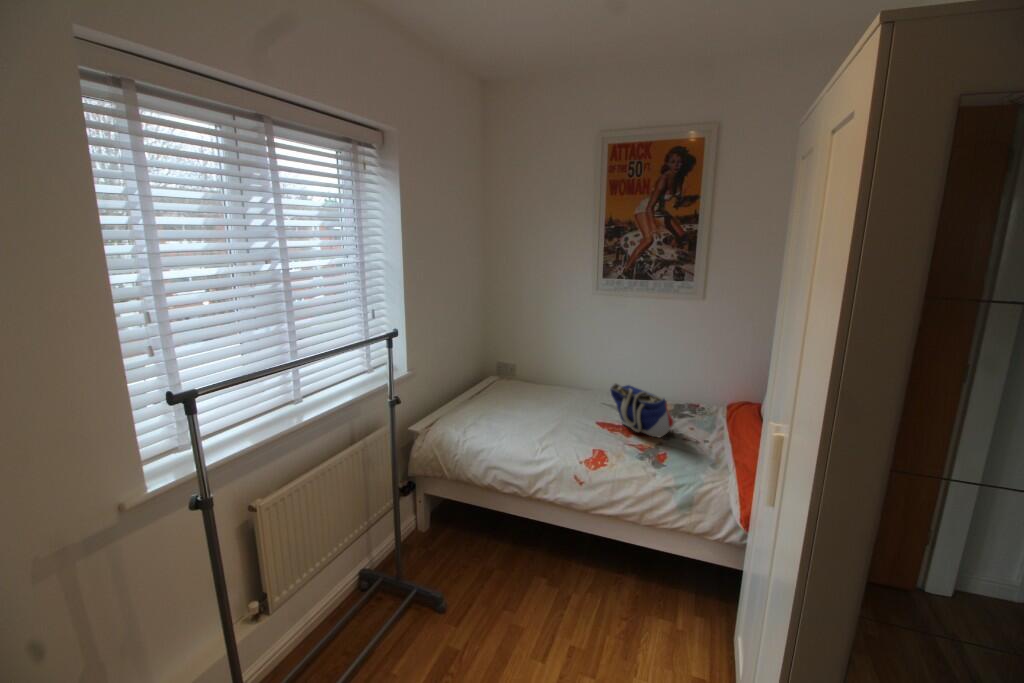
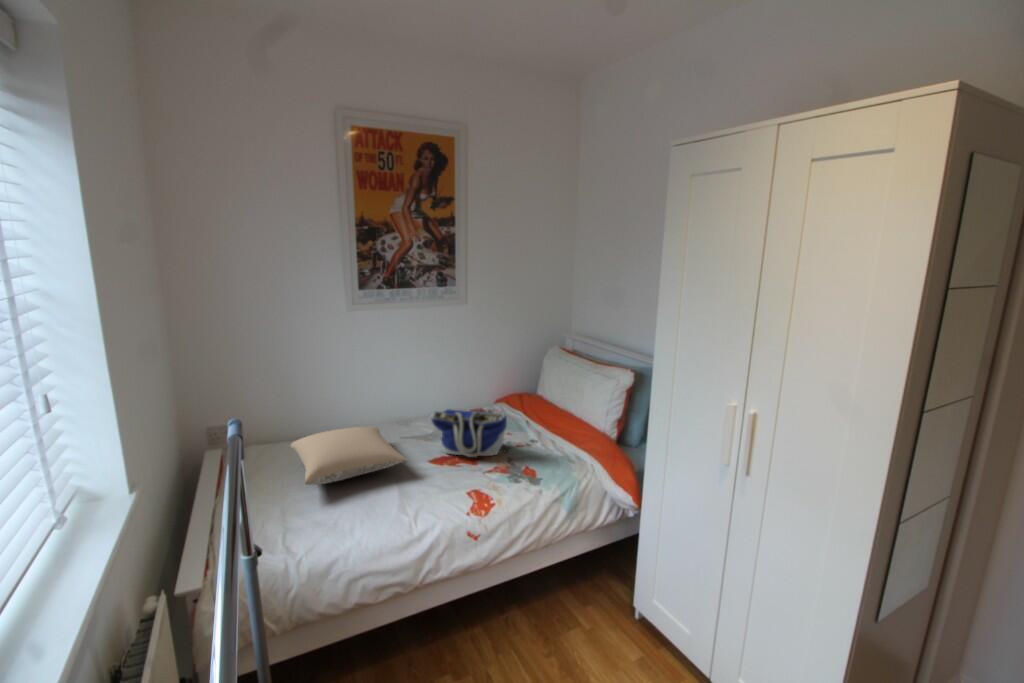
pillow: none [504,379,588,414] -> present [291,427,406,485]

